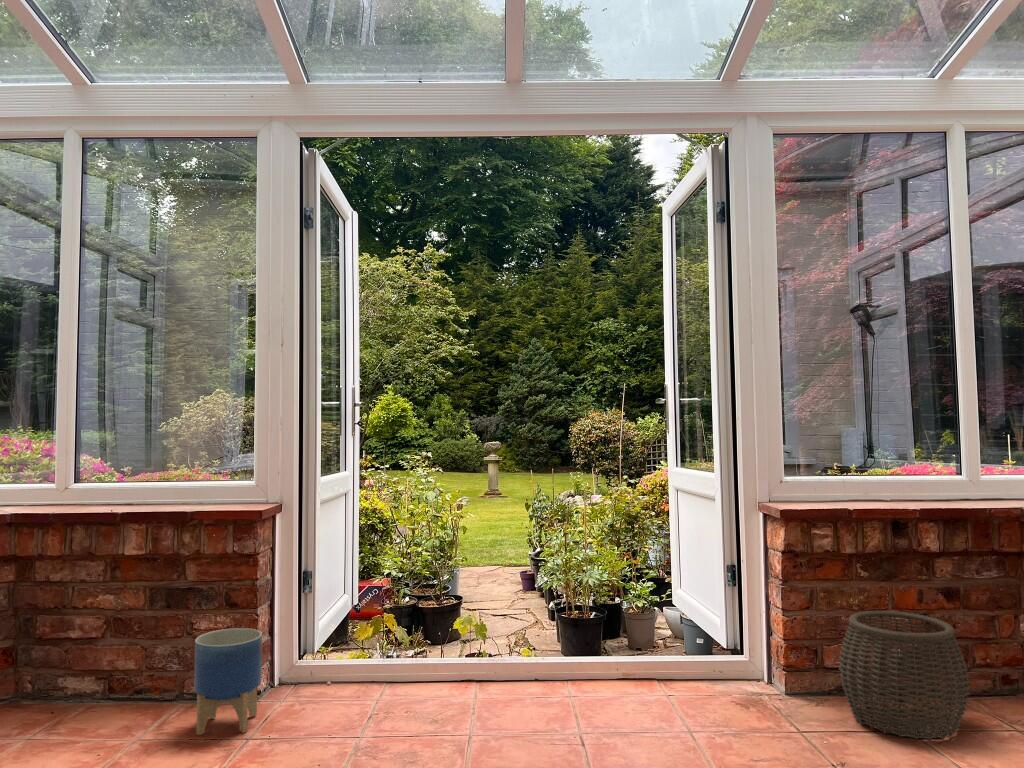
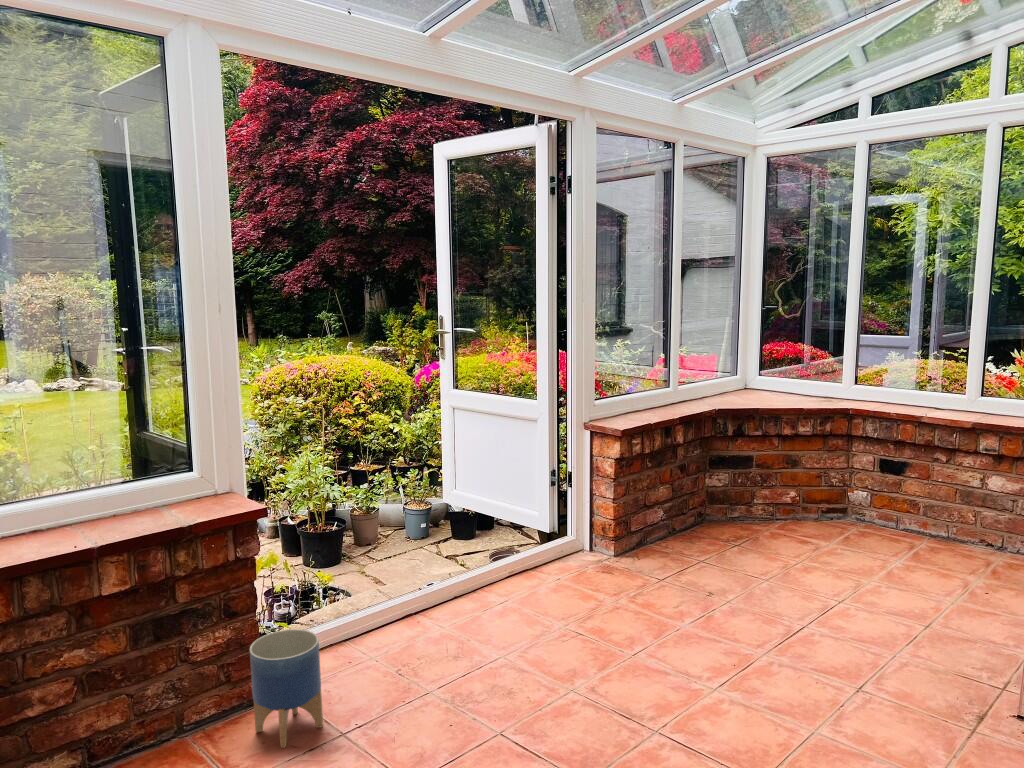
woven basket: present [839,611,970,740] -> none [650,486,725,563]

